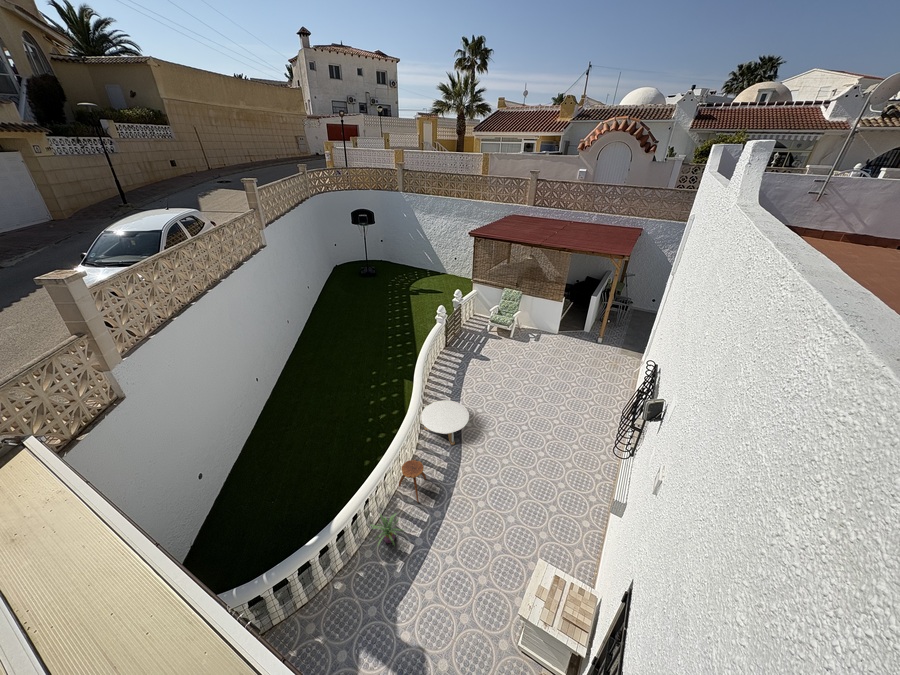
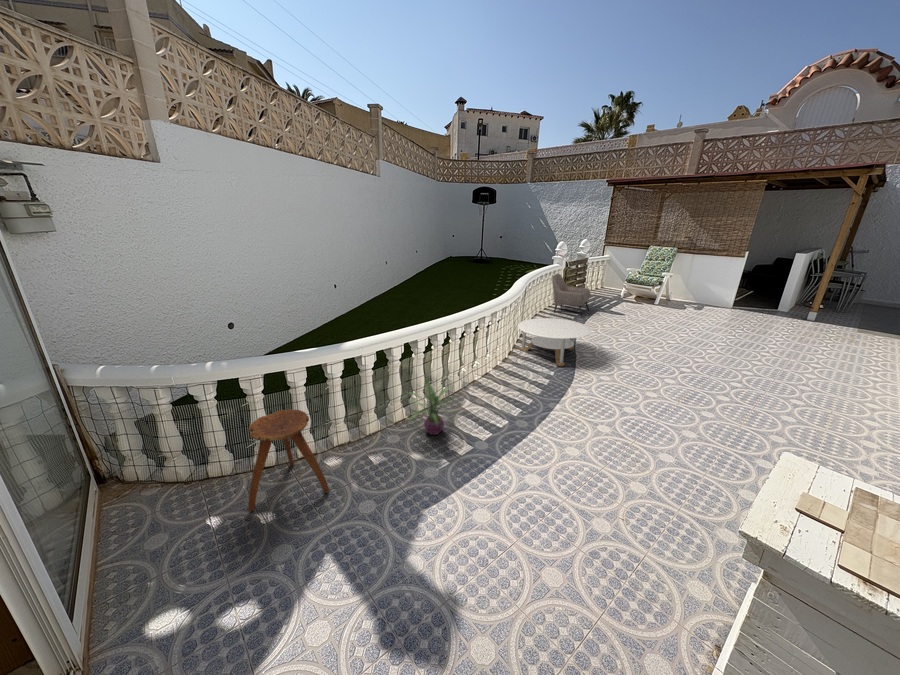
armchair: none [437,335,466,371] -> present [552,274,590,317]
stool: present [399,460,426,503] -> present [248,409,329,512]

